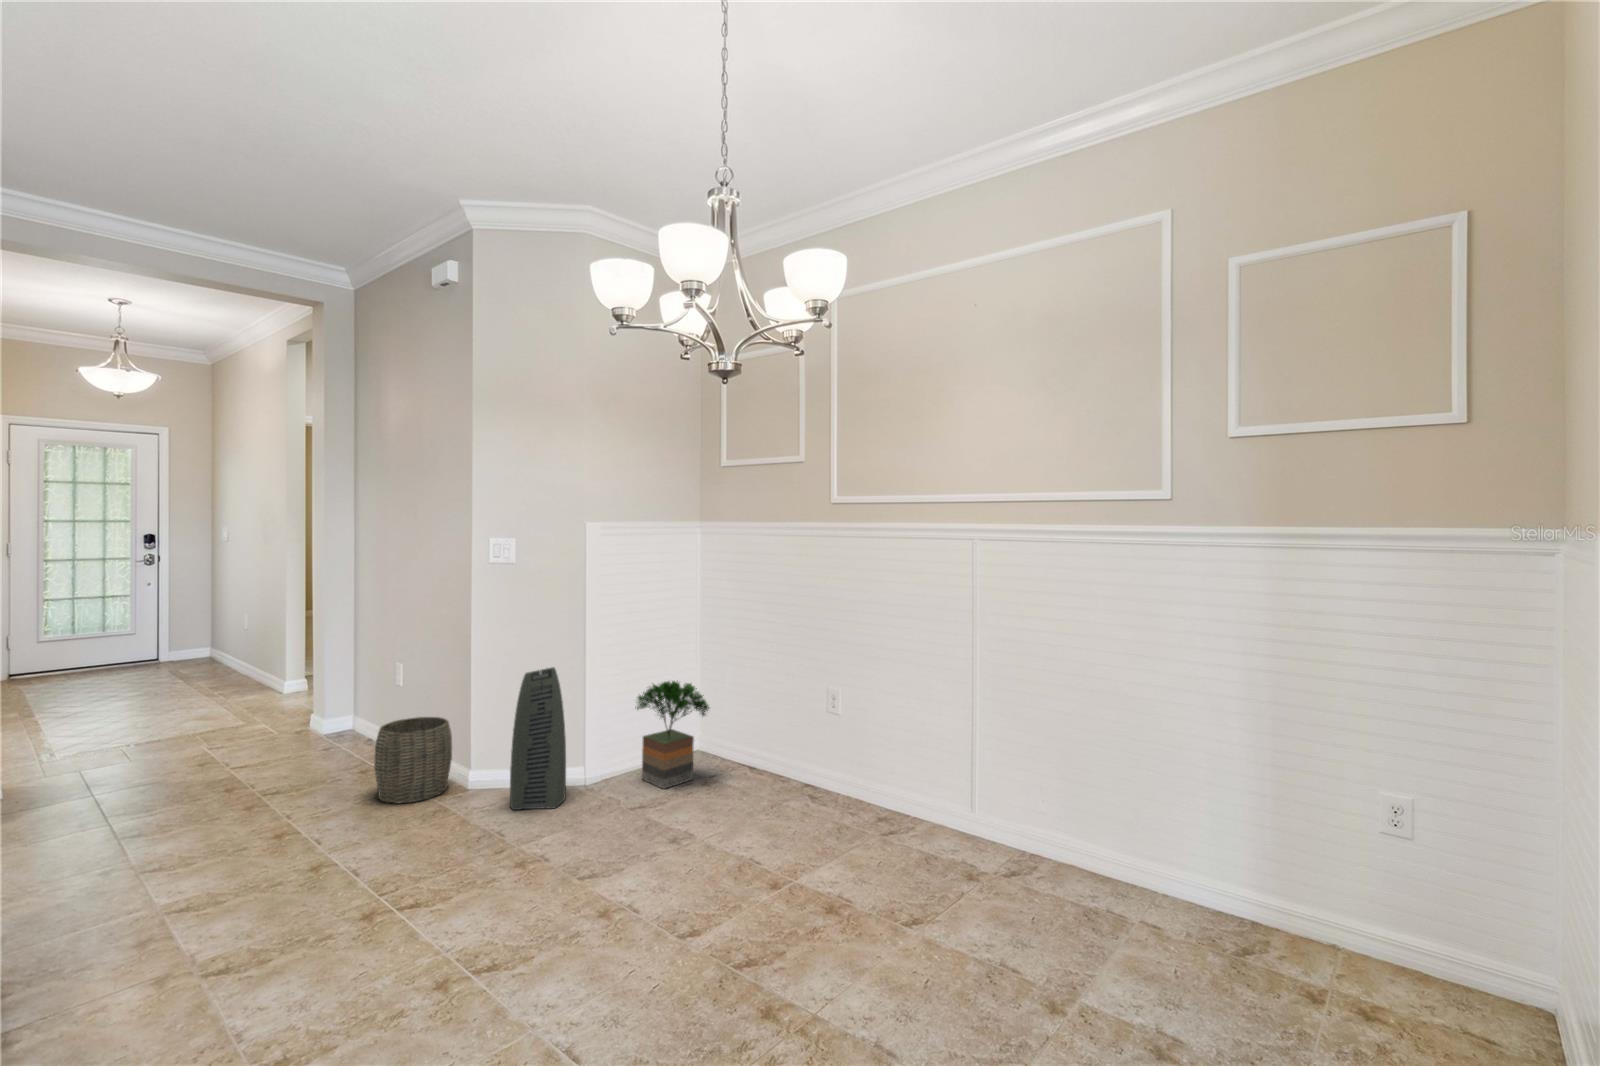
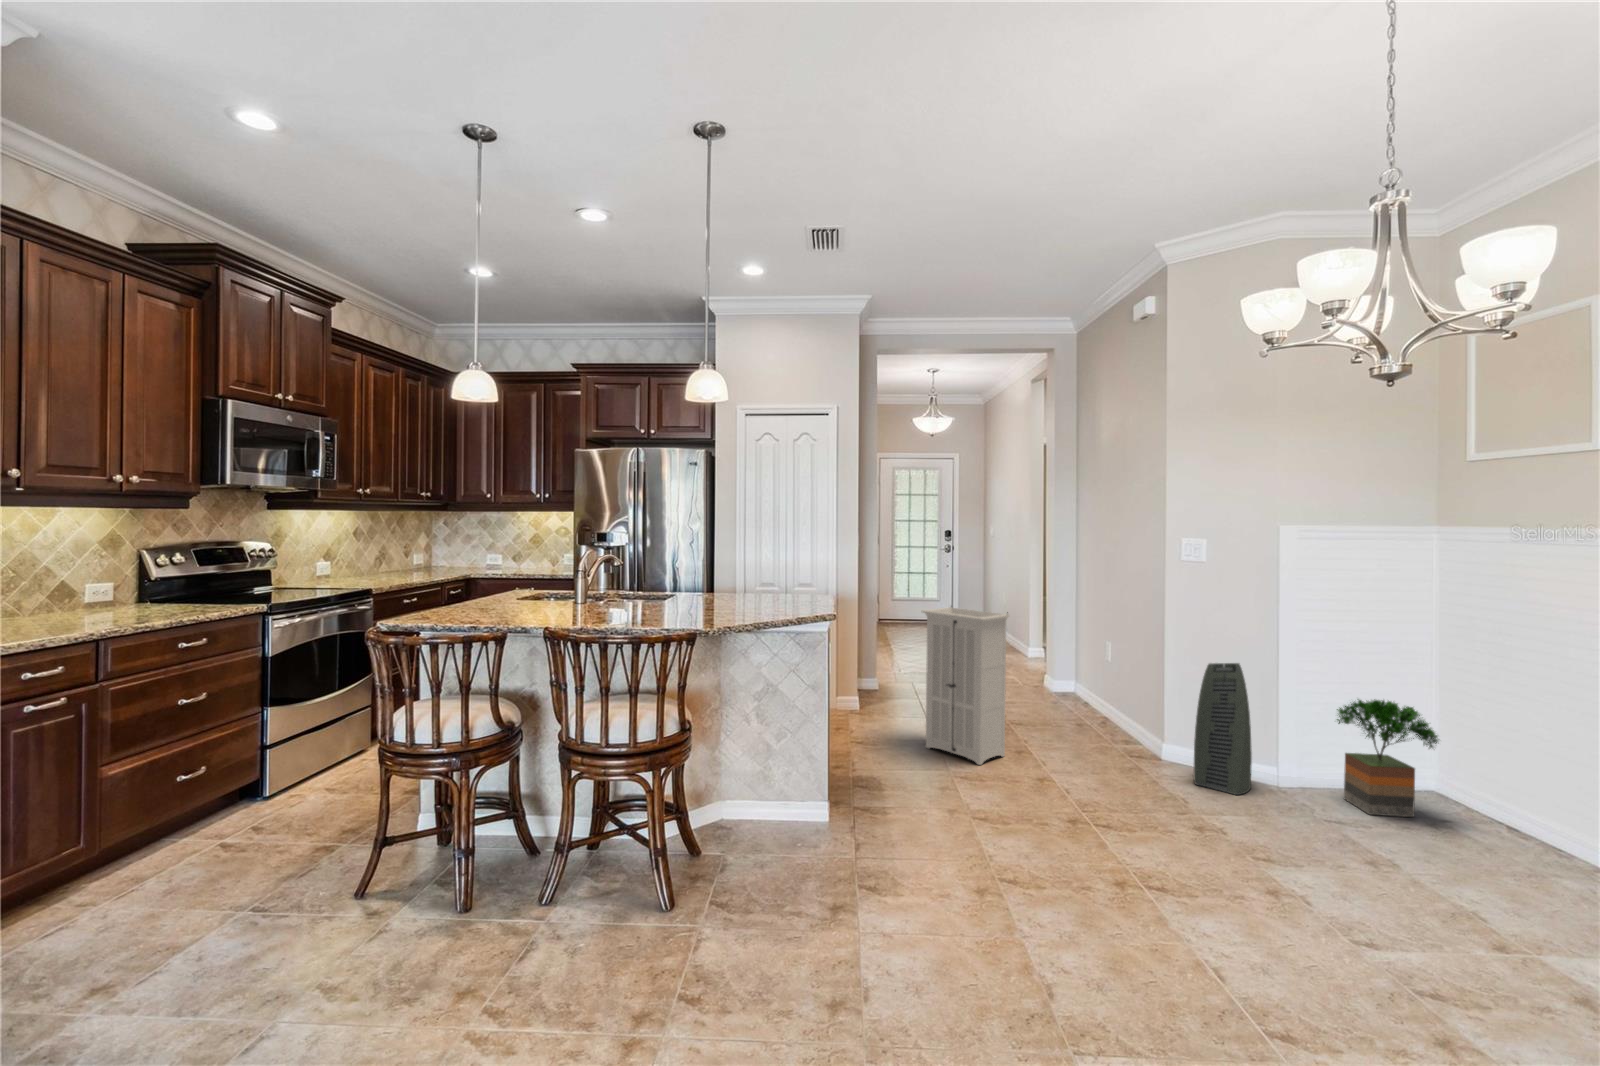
storage cabinet: none [79,644,261,888] -> present [922,607,1009,765]
woven basket: present [374,717,452,803] -> none [1084,687,1145,756]

